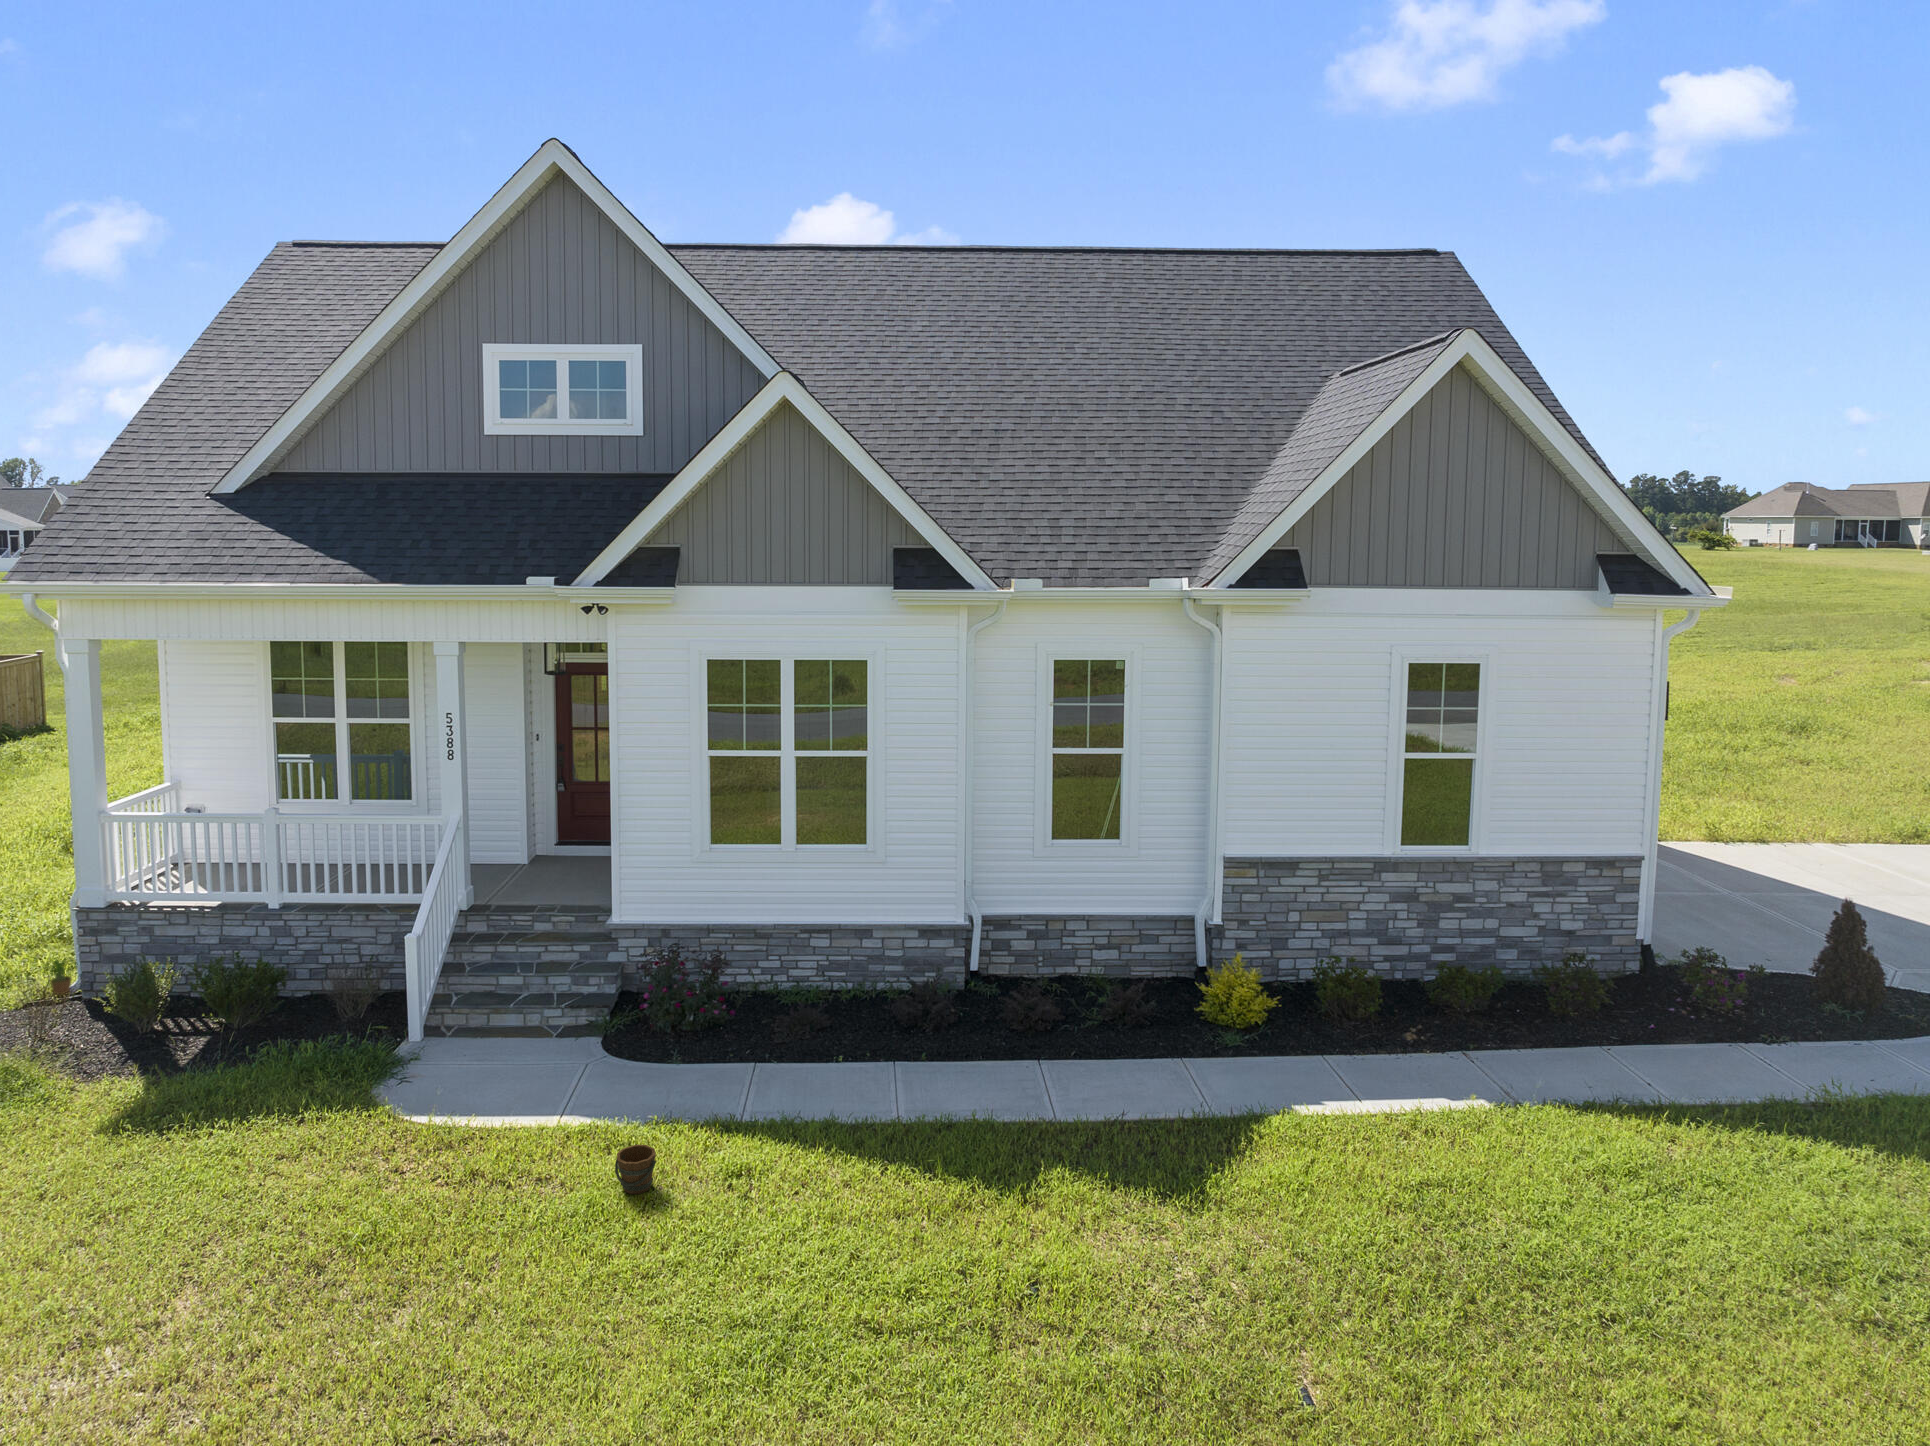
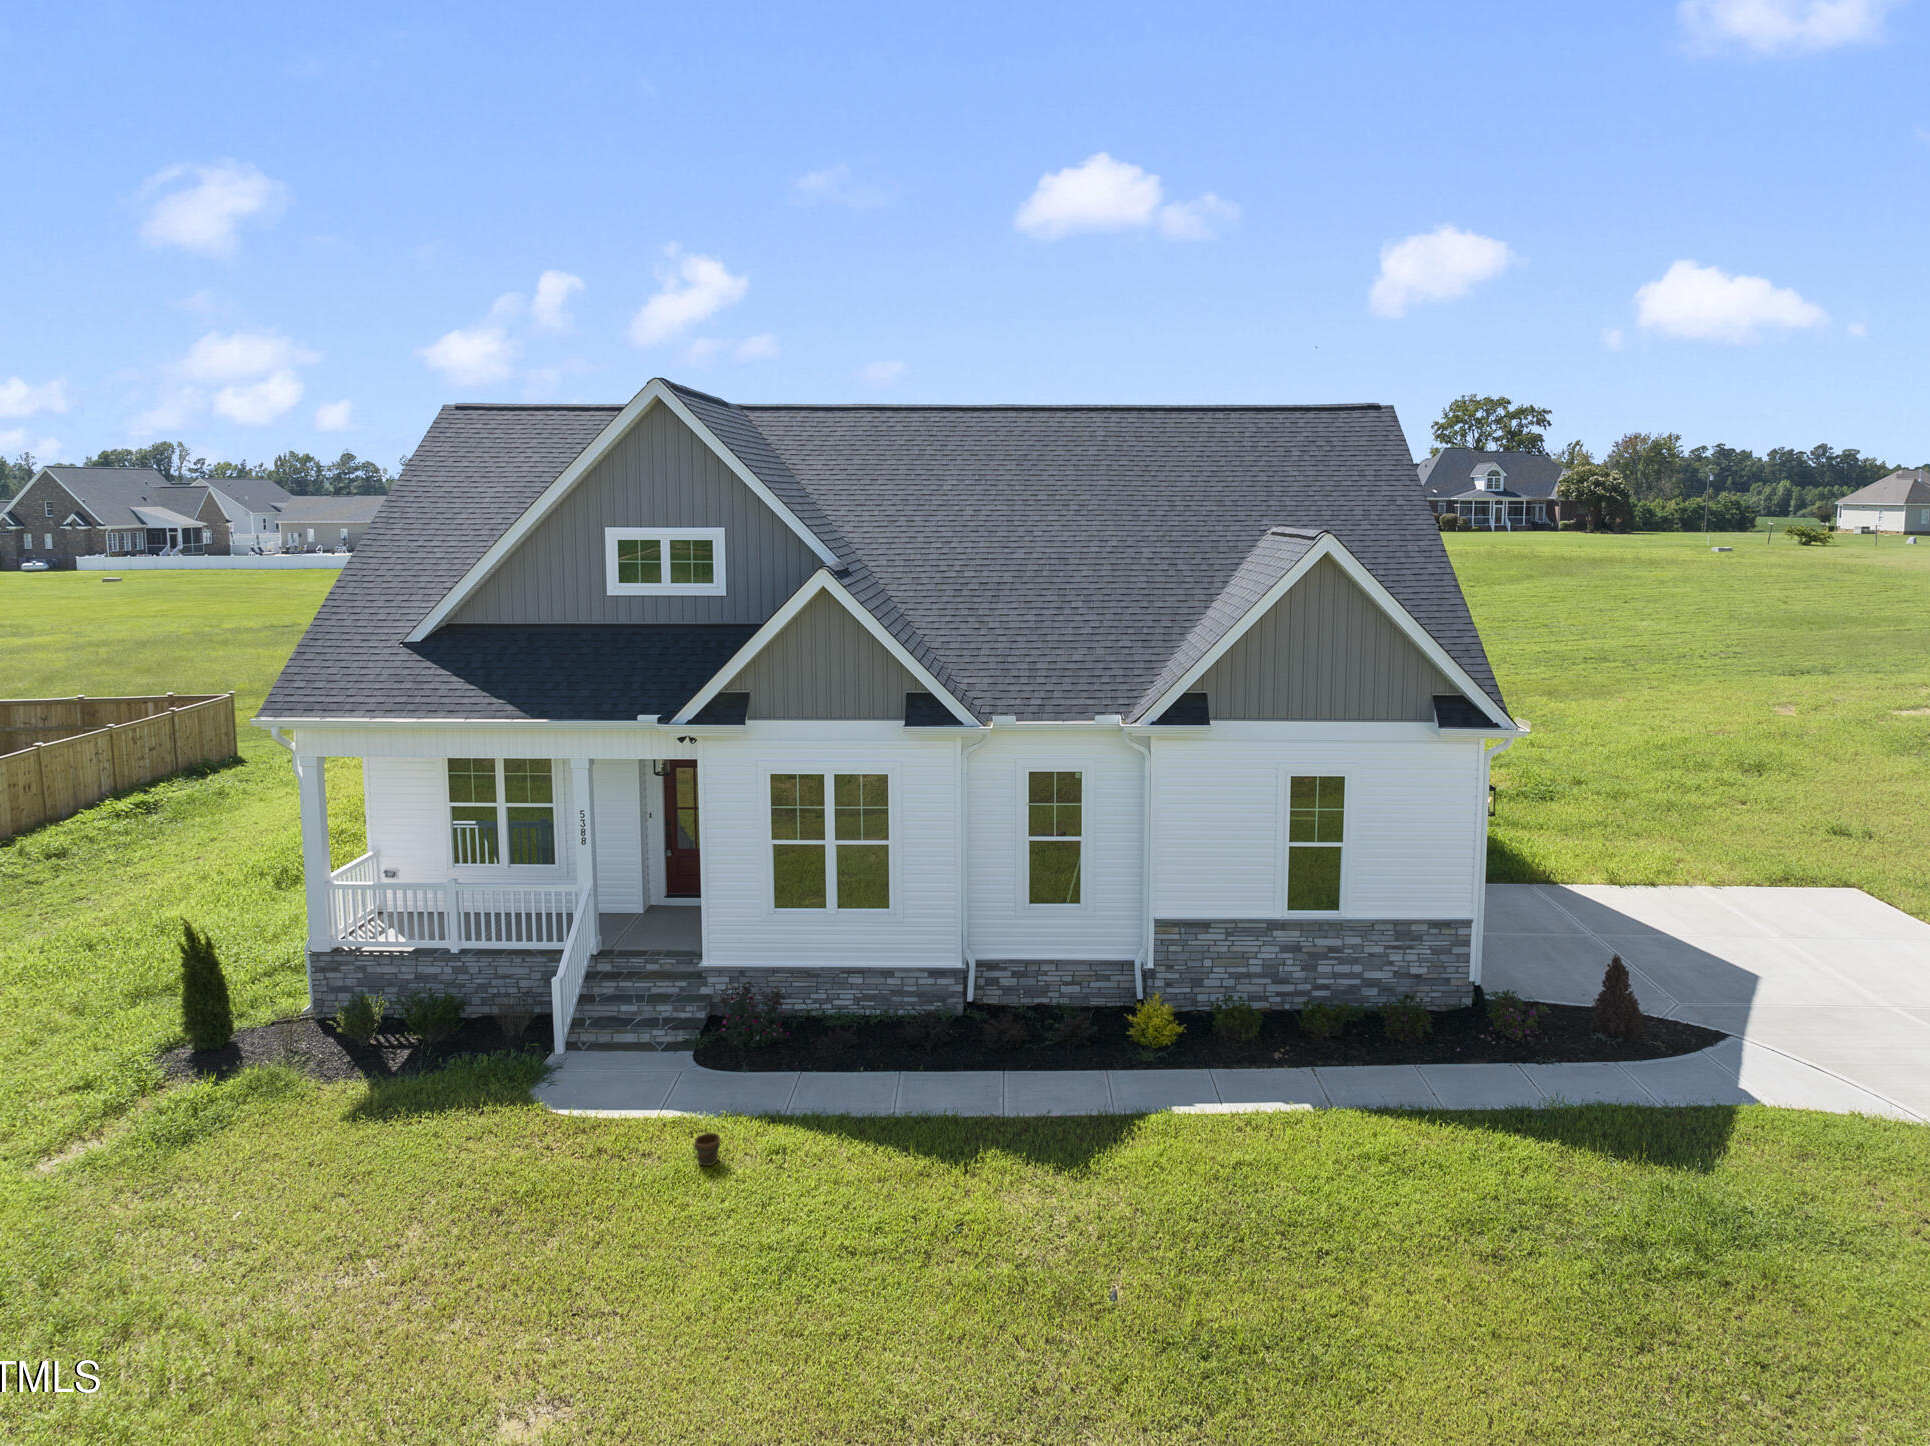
potted plant: present [47,958,78,994] -> none [282,988,315,1016]

